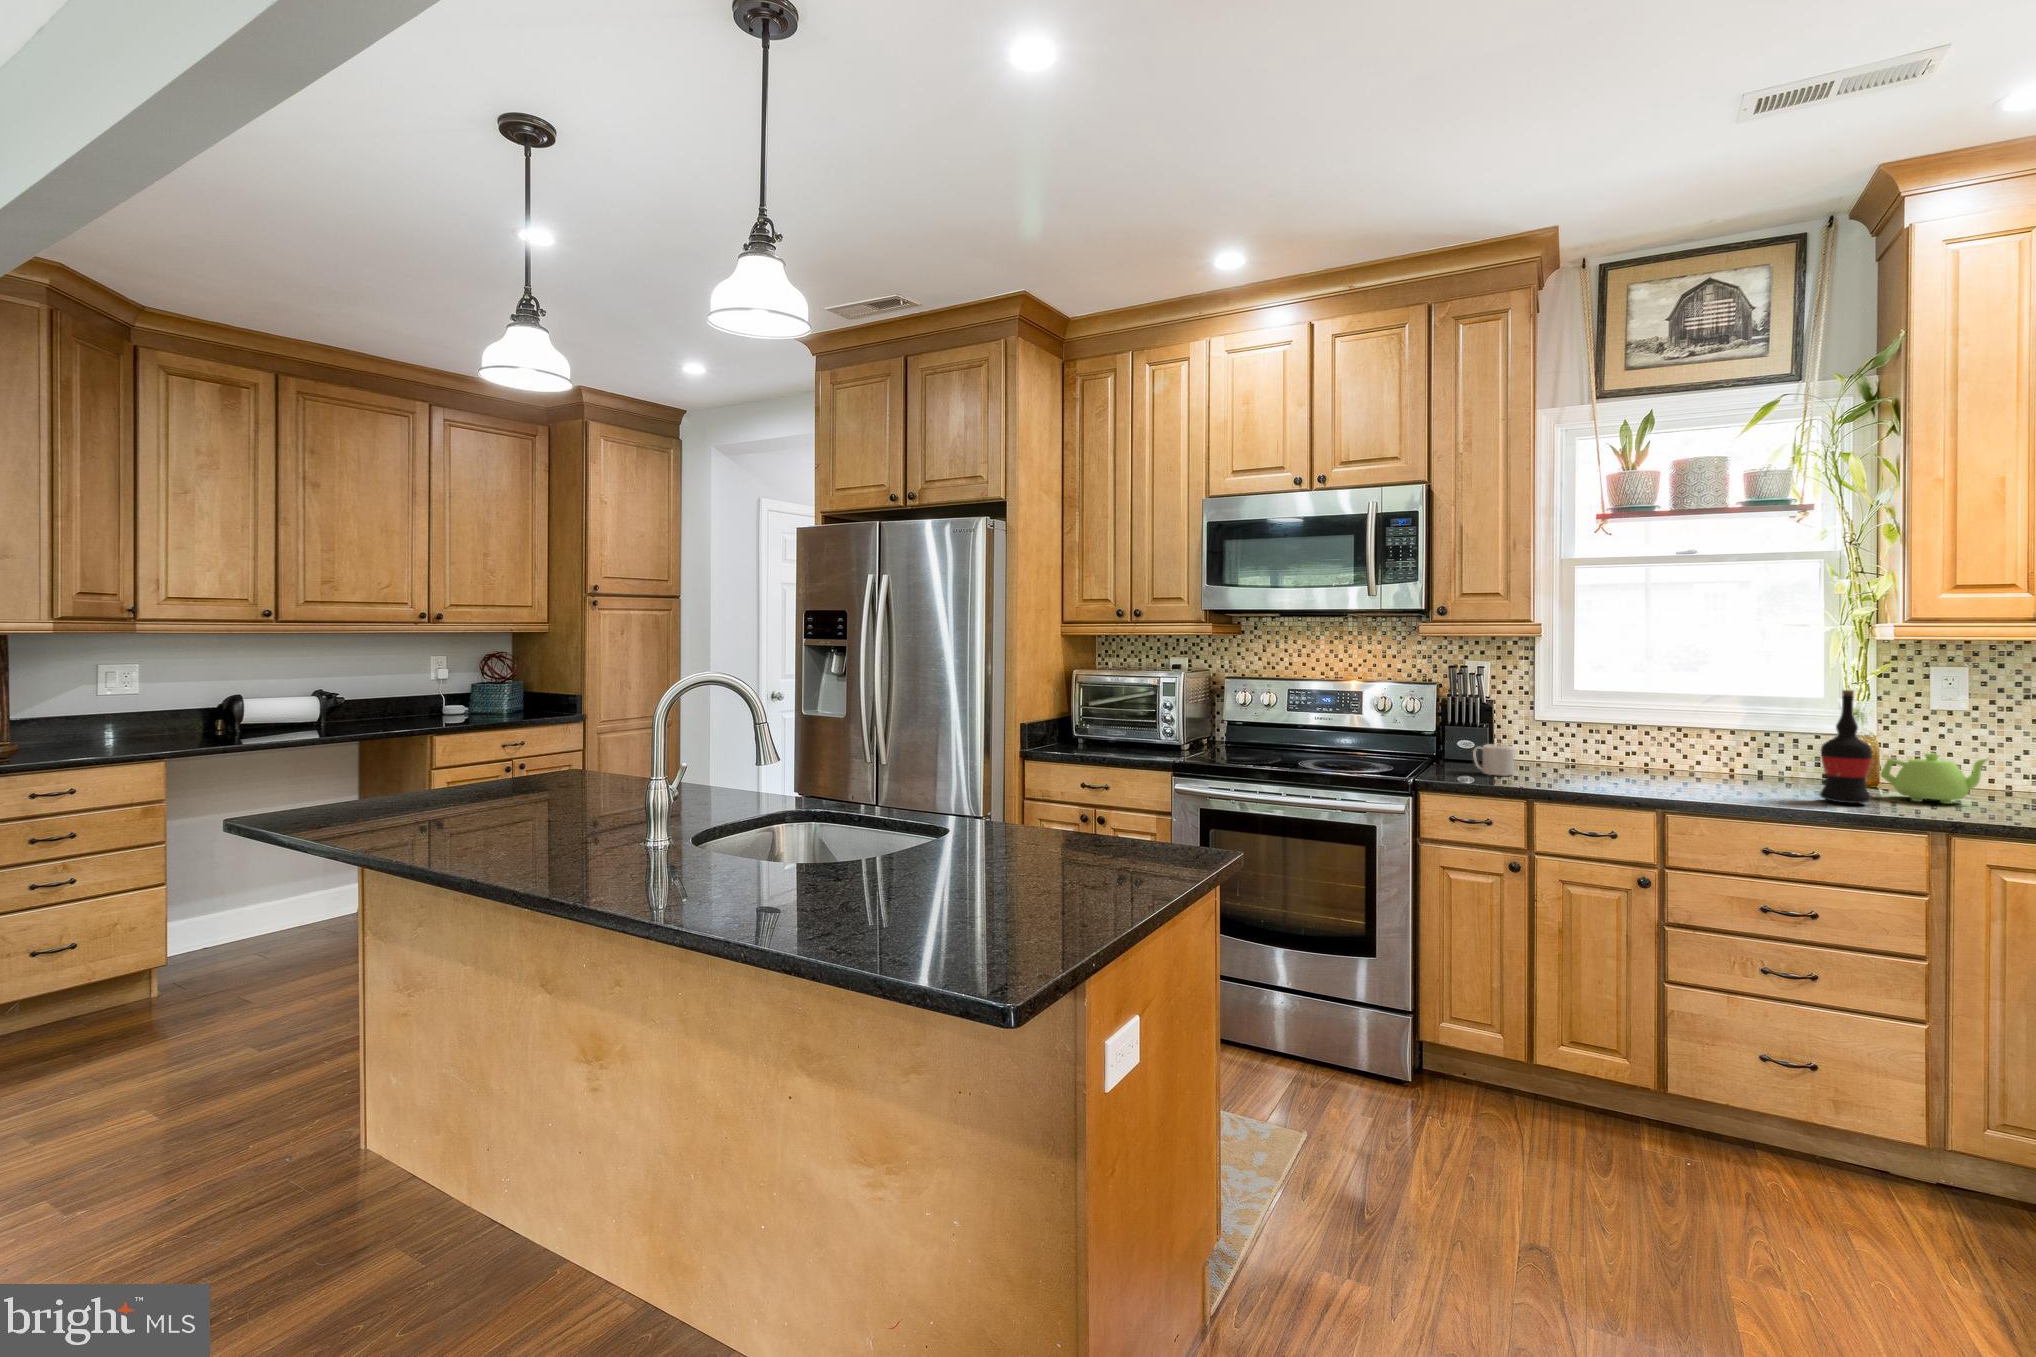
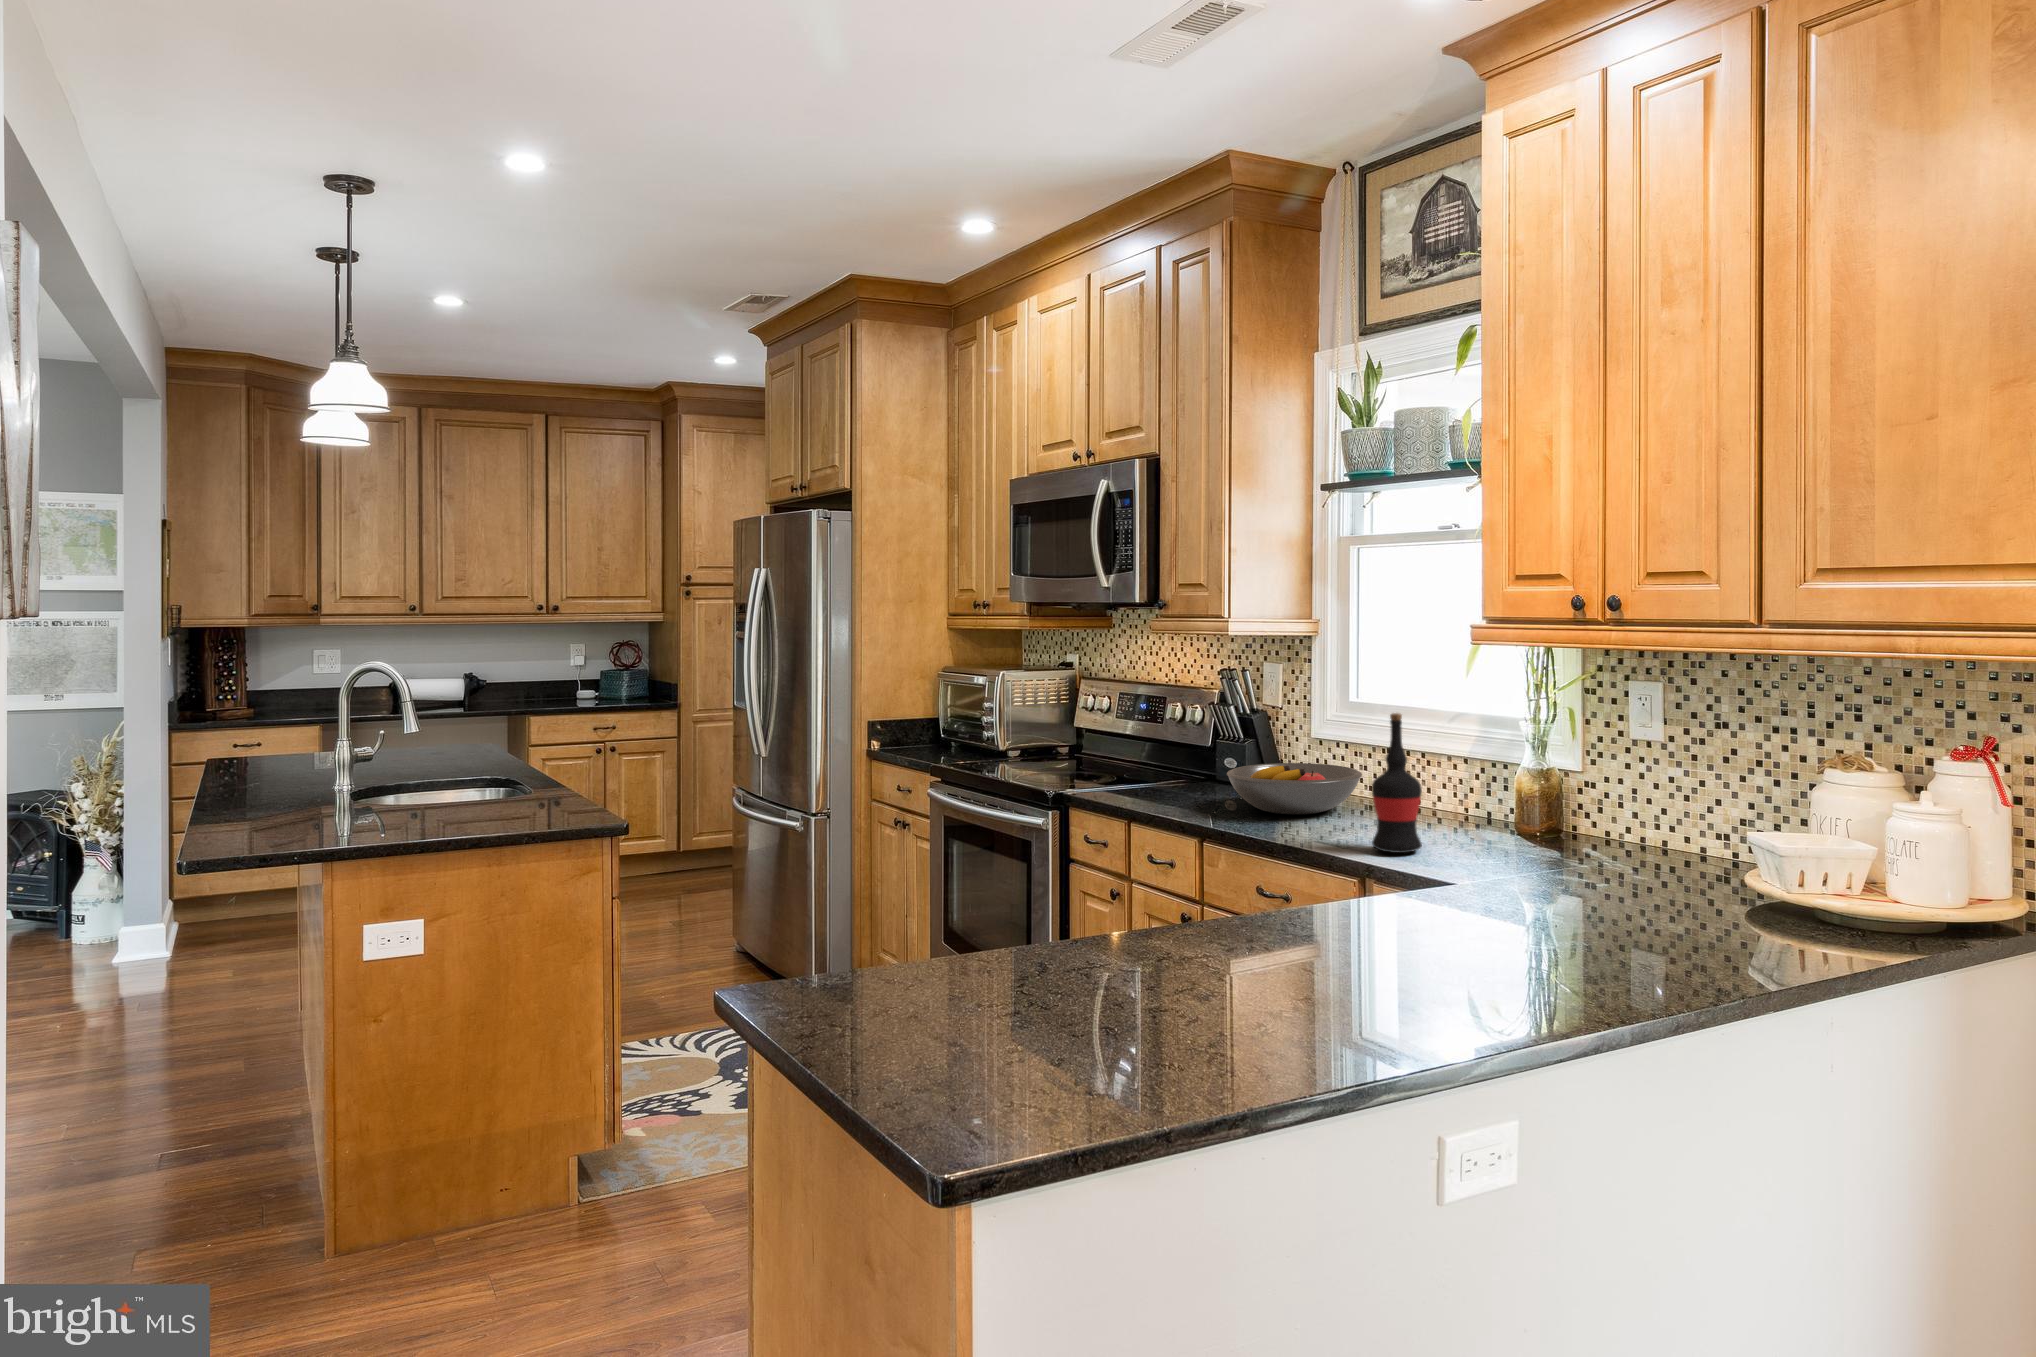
fruit bowl: none [1561,740,1695,781] -> present [1227,763,1362,814]
mug: present [1473,744,1514,776] -> none [1169,763,1203,799]
teapot: present [1880,753,1988,804] -> none [1484,797,1563,862]

